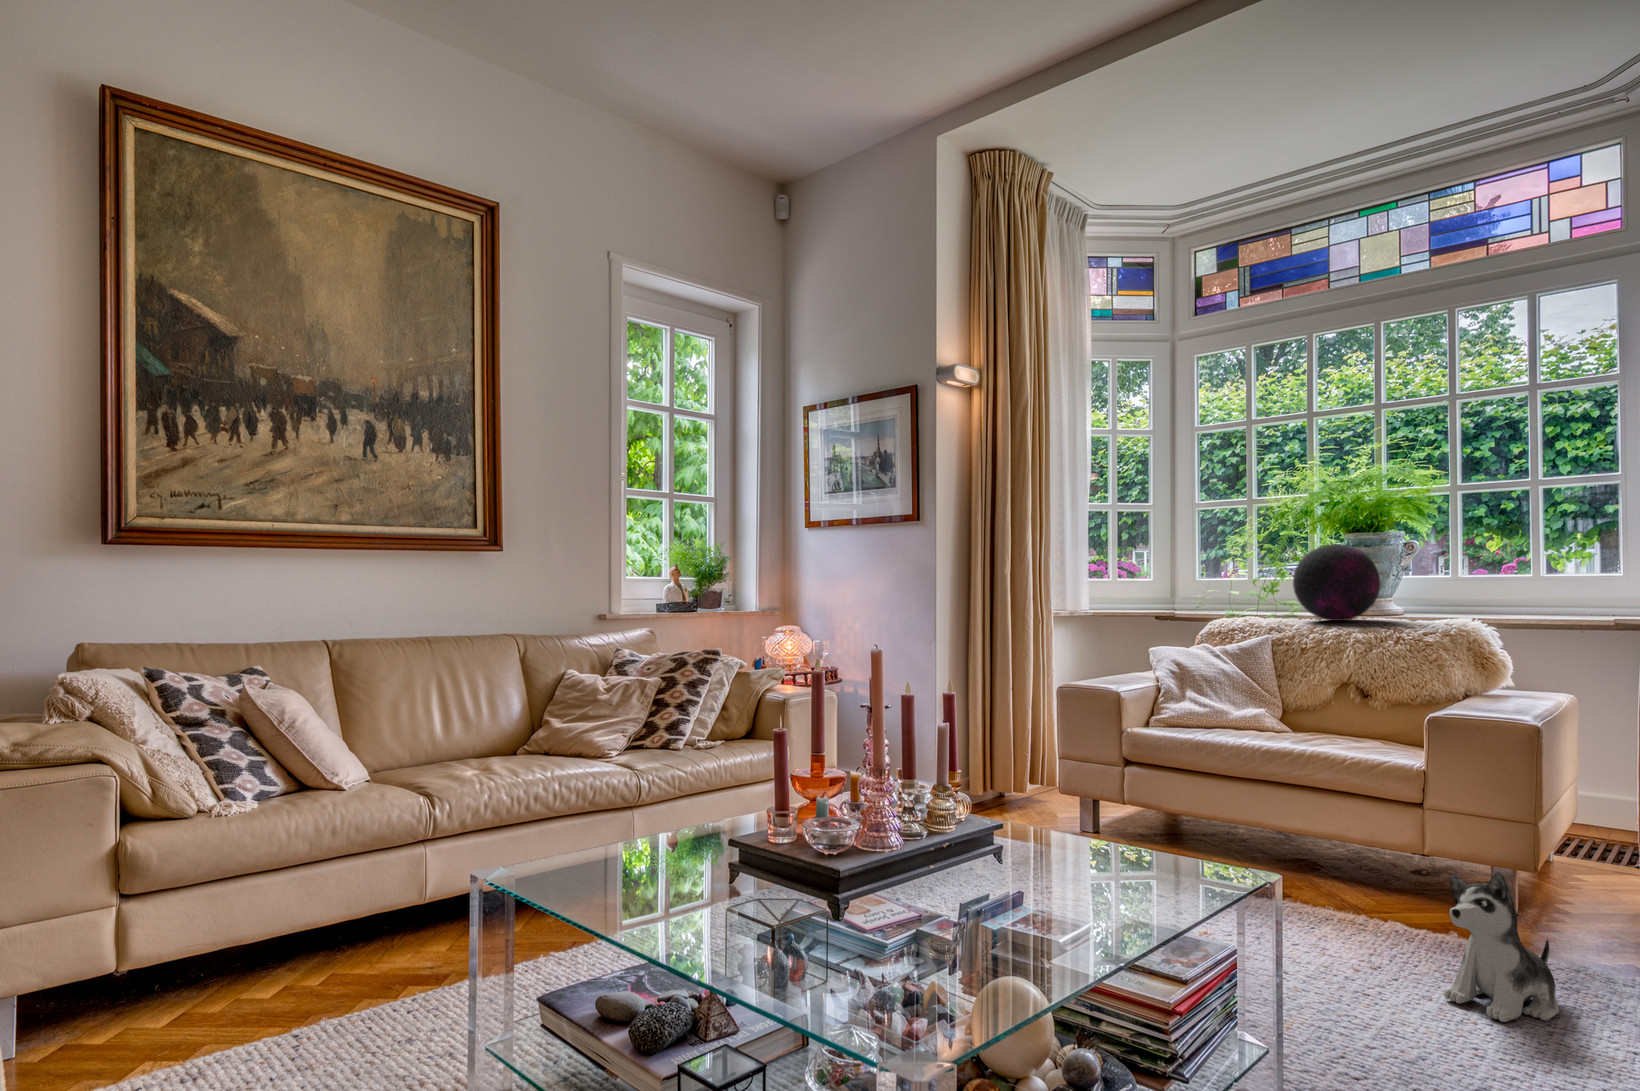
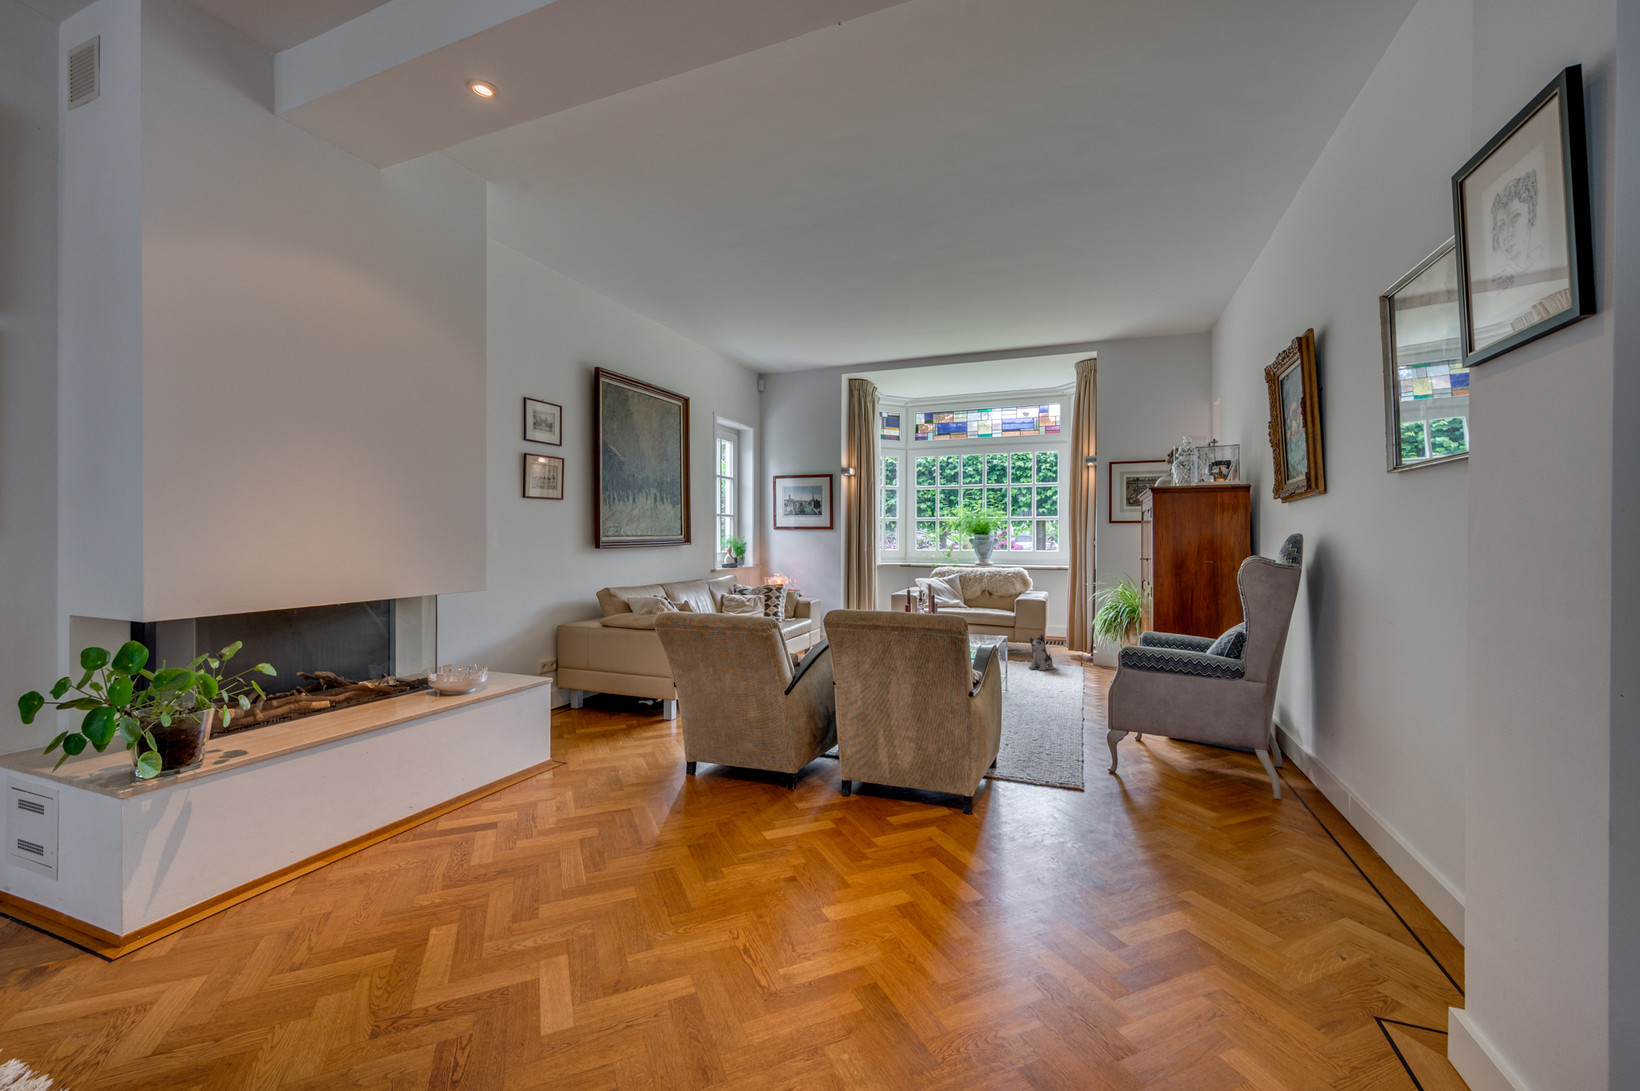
decorative orb: present [1293,544,1380,621] -> none [964,540,992,568]

